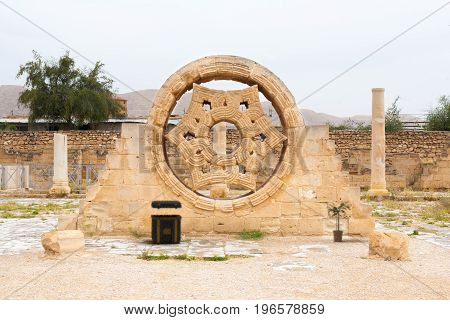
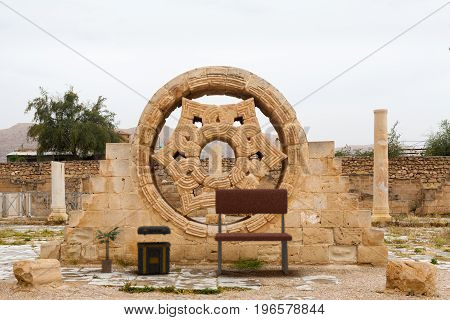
bench: none [222,168,291,245] -> present [215,189,292,275]
potted plant: present [329,203,350,242] -> present [96,227,120,273]

